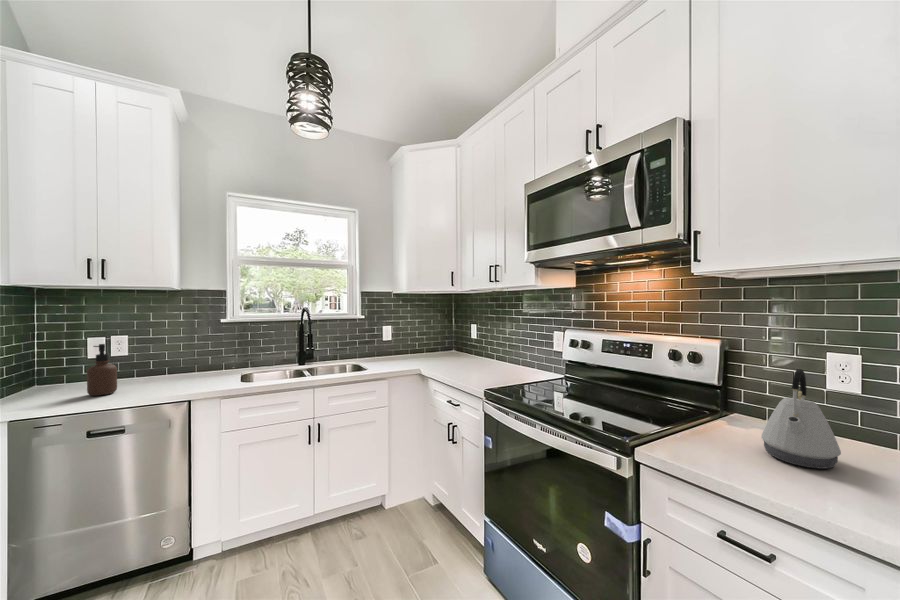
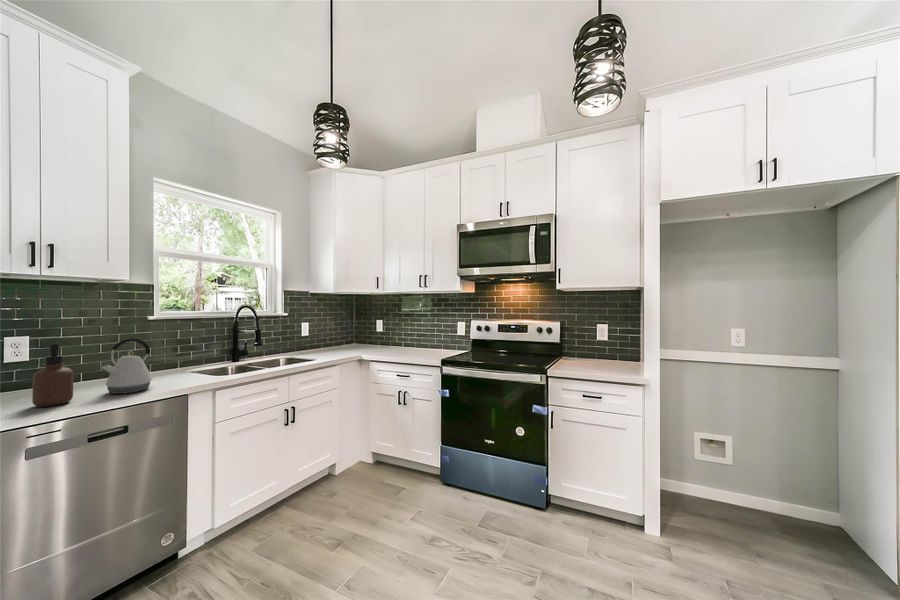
kettle: present [761,369,841,469] -> present [103,339,153,394]

